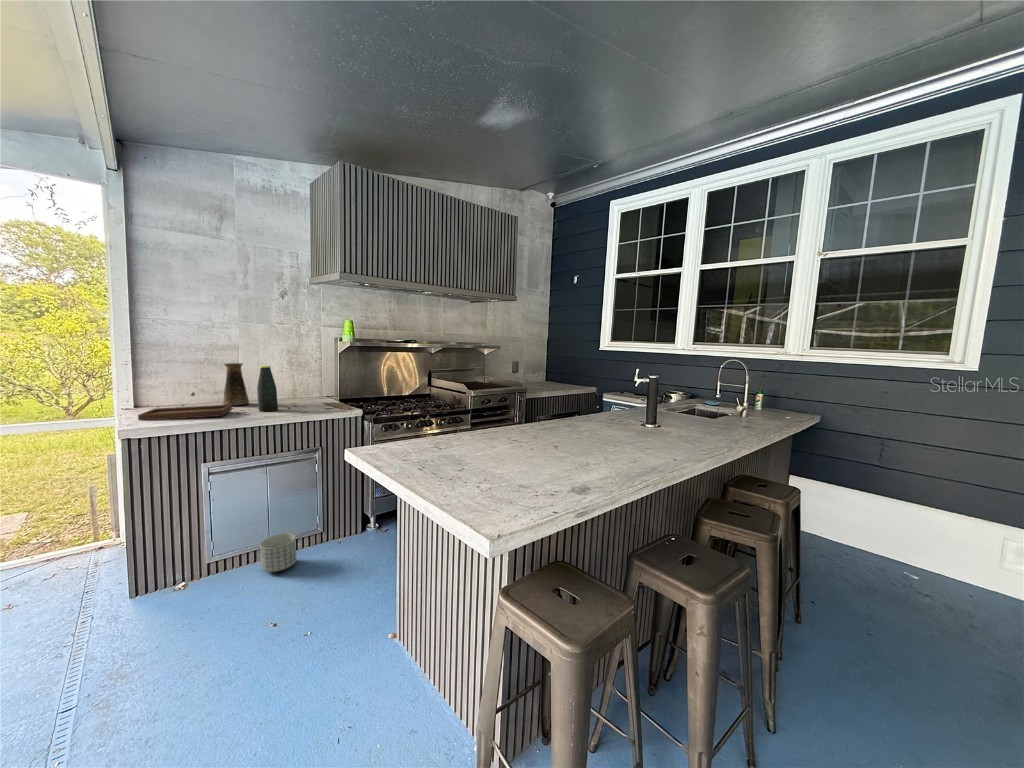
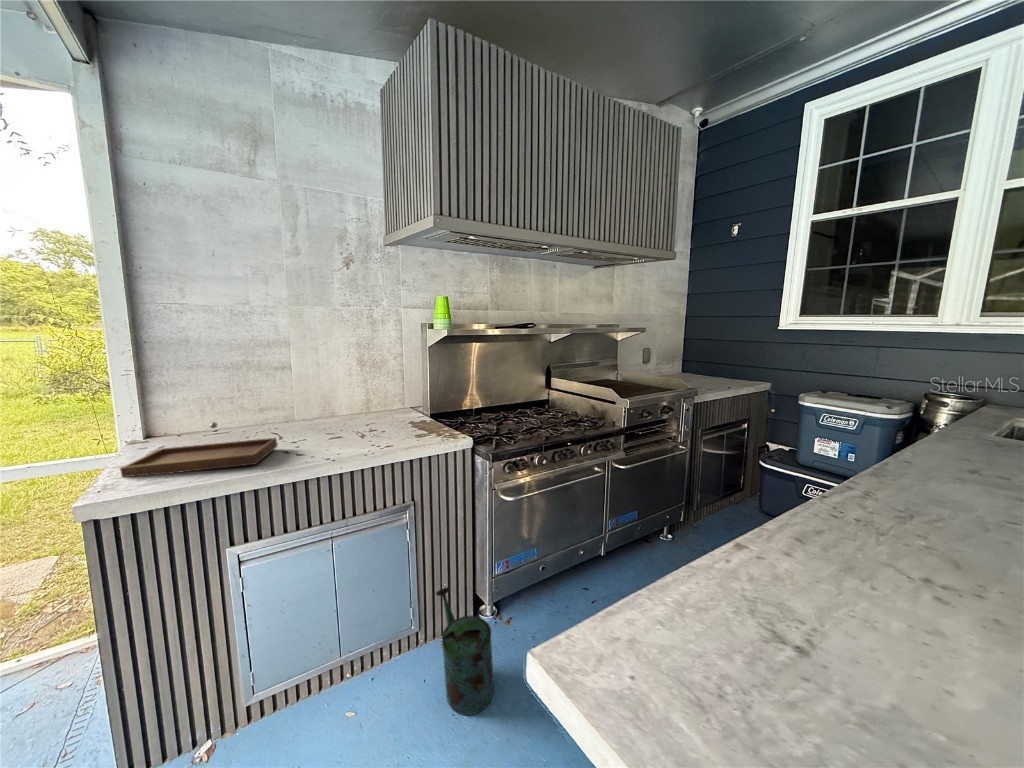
pitcher: present [223,363,249,405] -> none [269,368,309,433]
bottle: present [257,366,278,412] -> none [314,374,347,448]
watering can: none [334,503,368,566] -> present [436,587,494,715]
planter: present [260,533,297,572] -> none [325,647,383,729]

